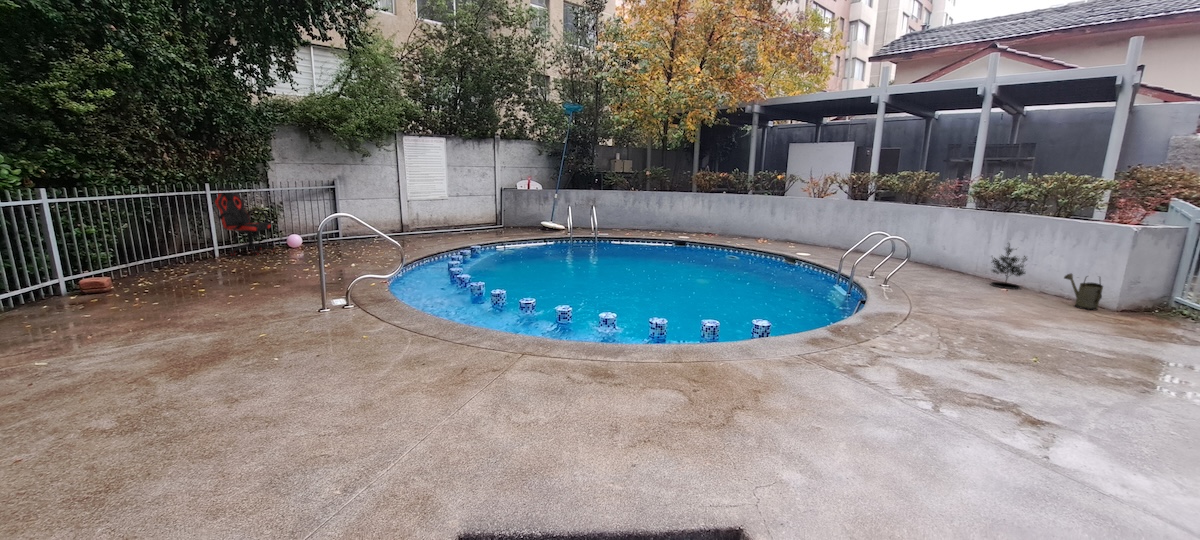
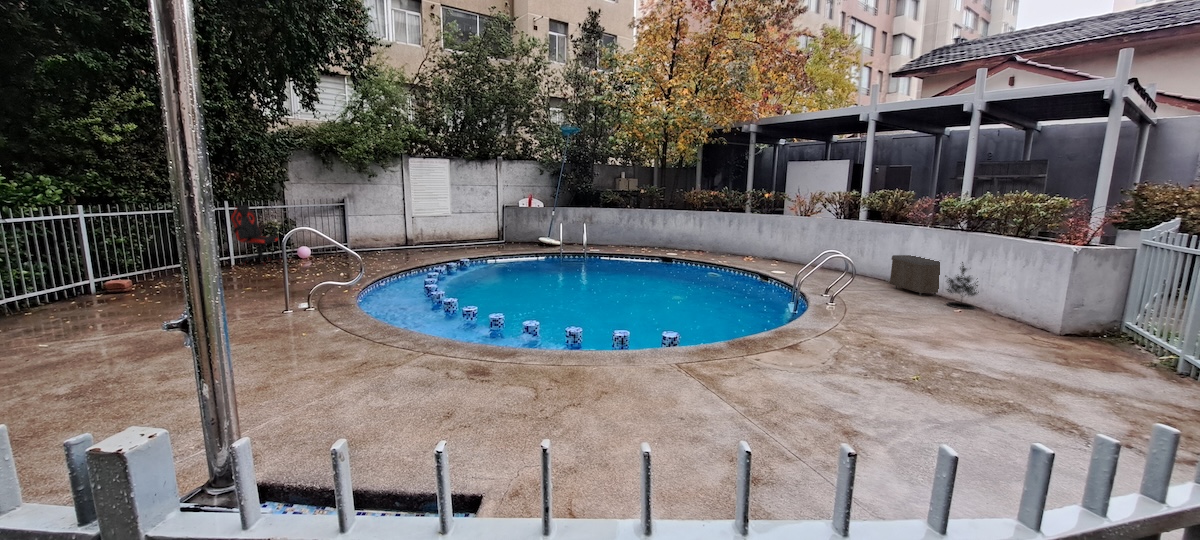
storage bench: none [920,235,983,276] -> present [890,255,940,296]
watering can: present [1064,274,1103,310] -> none [1006,293,1038,330]

